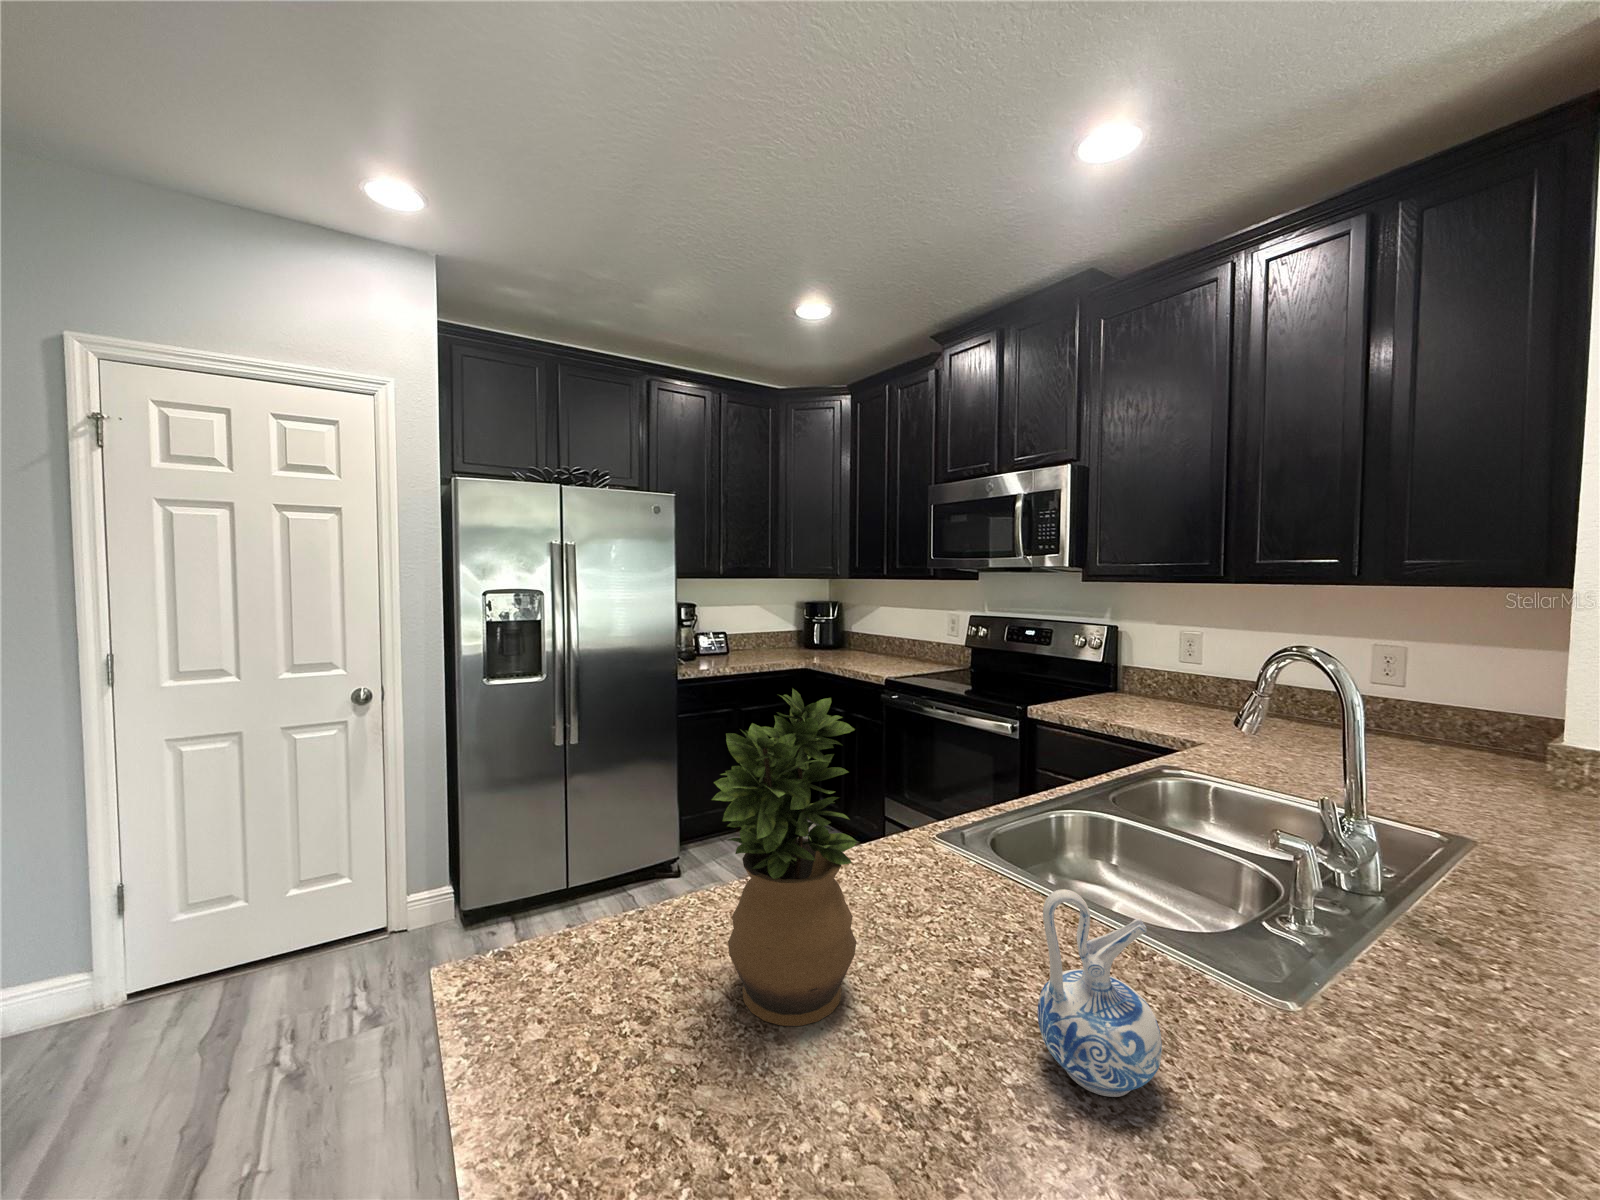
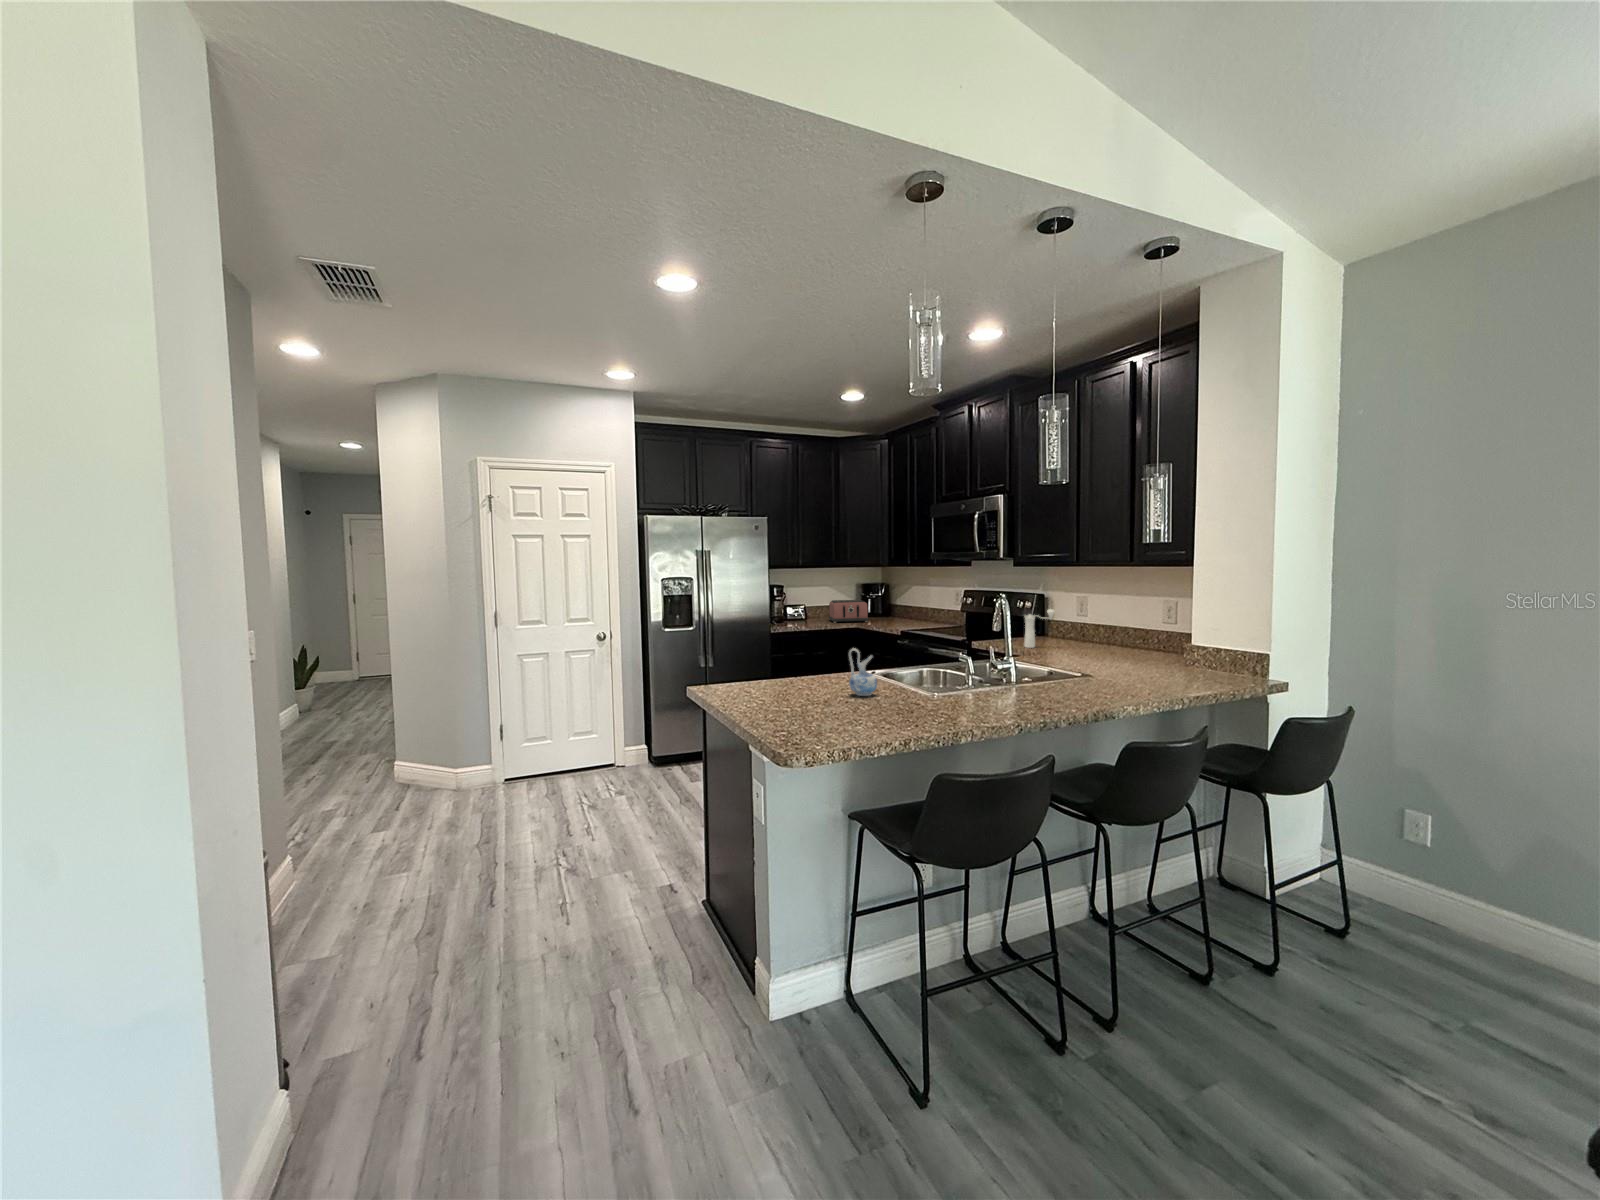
toaster: none [759,625,818,659] -> present [829,600,868,623]
pepper mill: none [1134,657,1190,724] -> present [1024,609,1055,648]
potted plant: present [712,688,859,1026] -> none [770,603,812,691]

